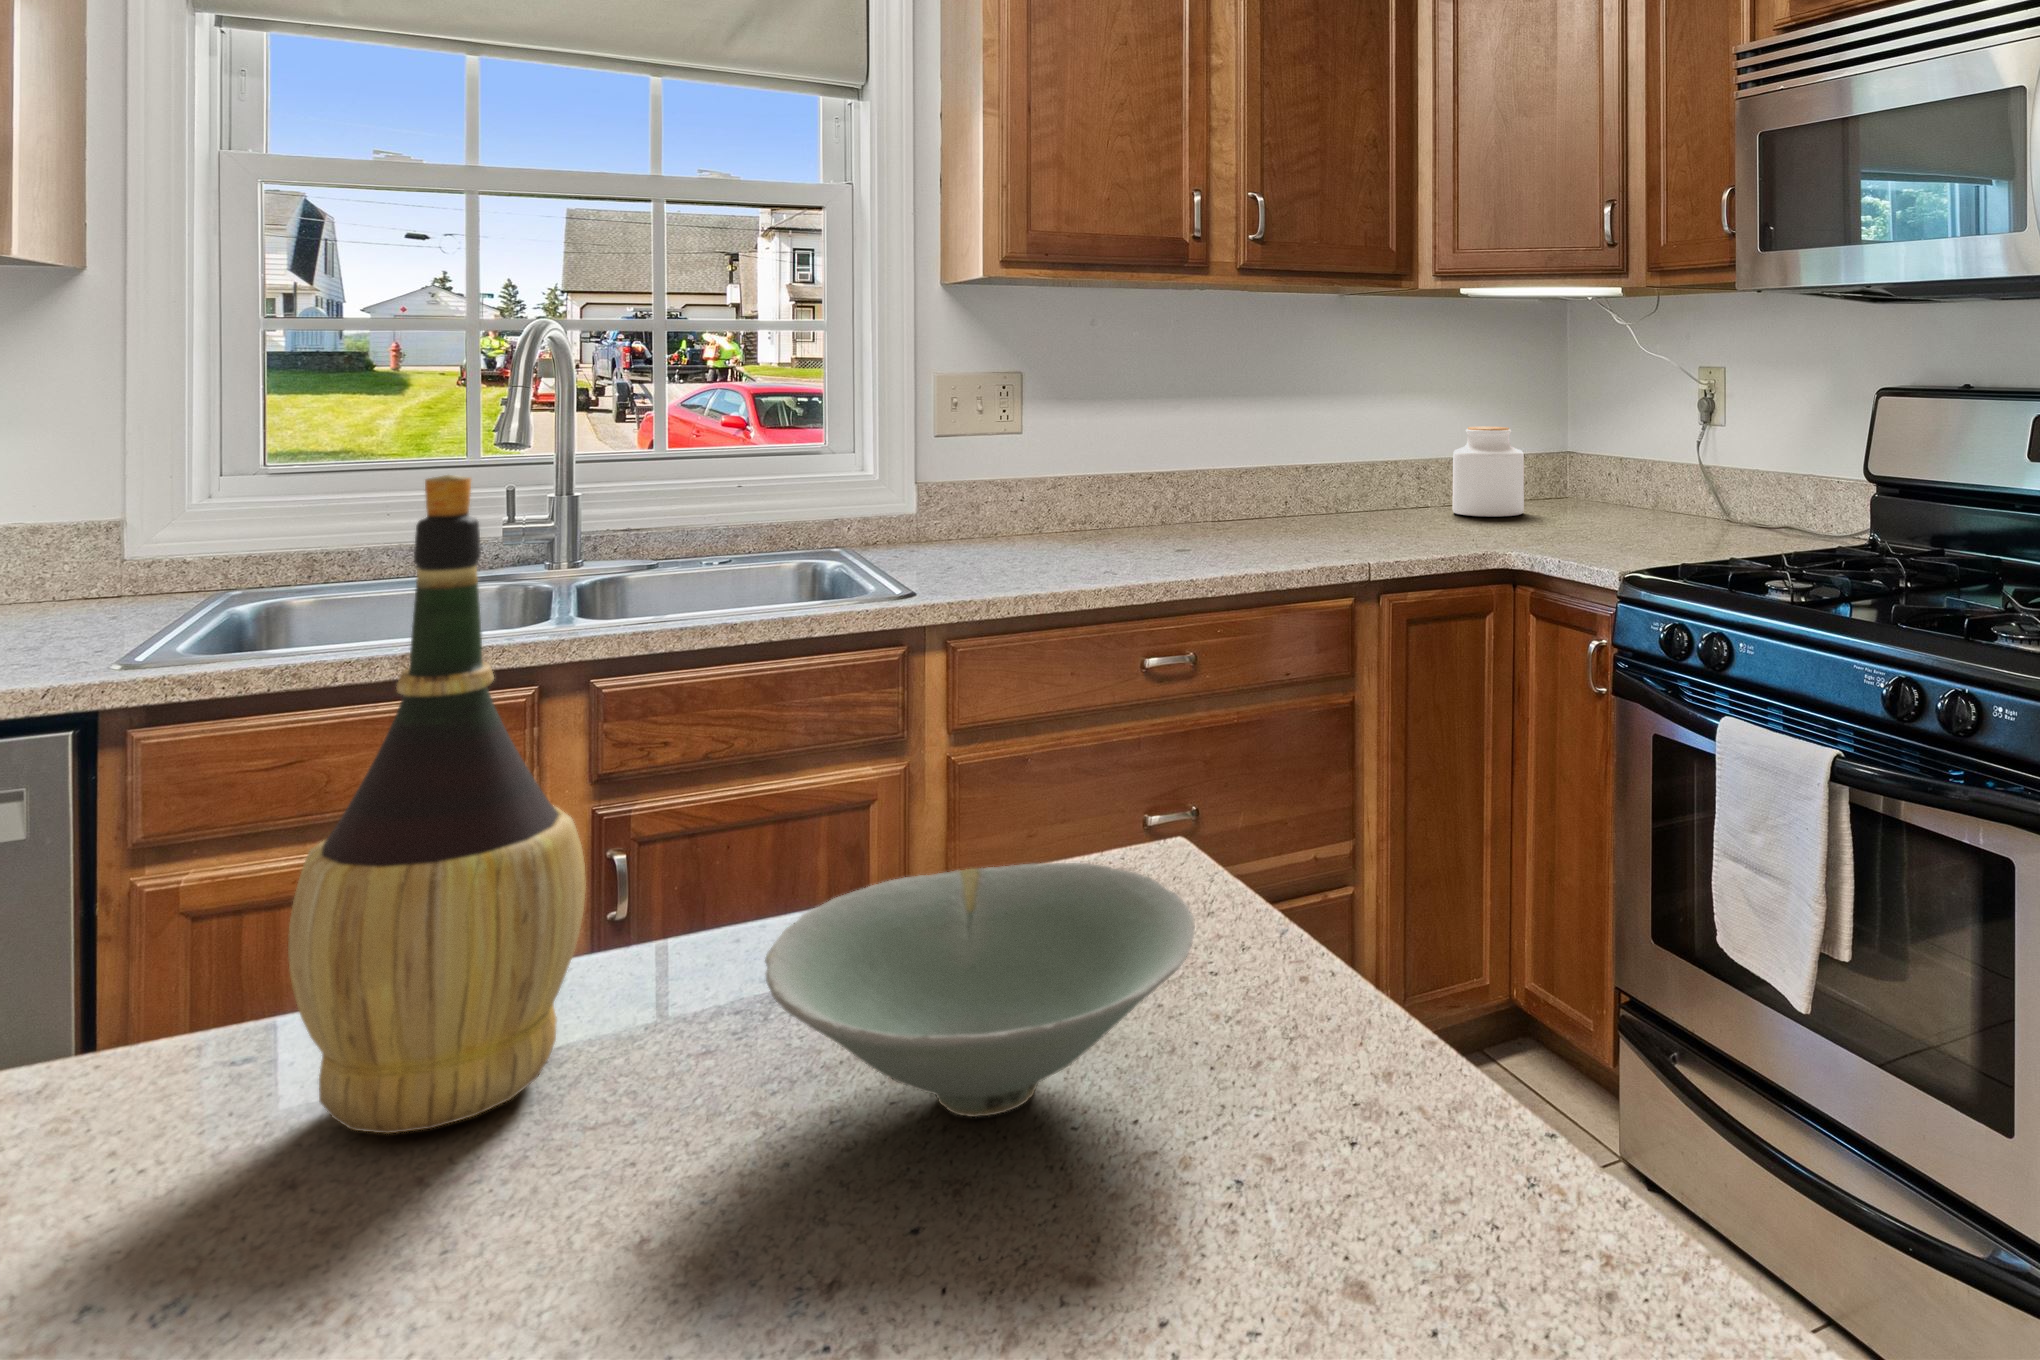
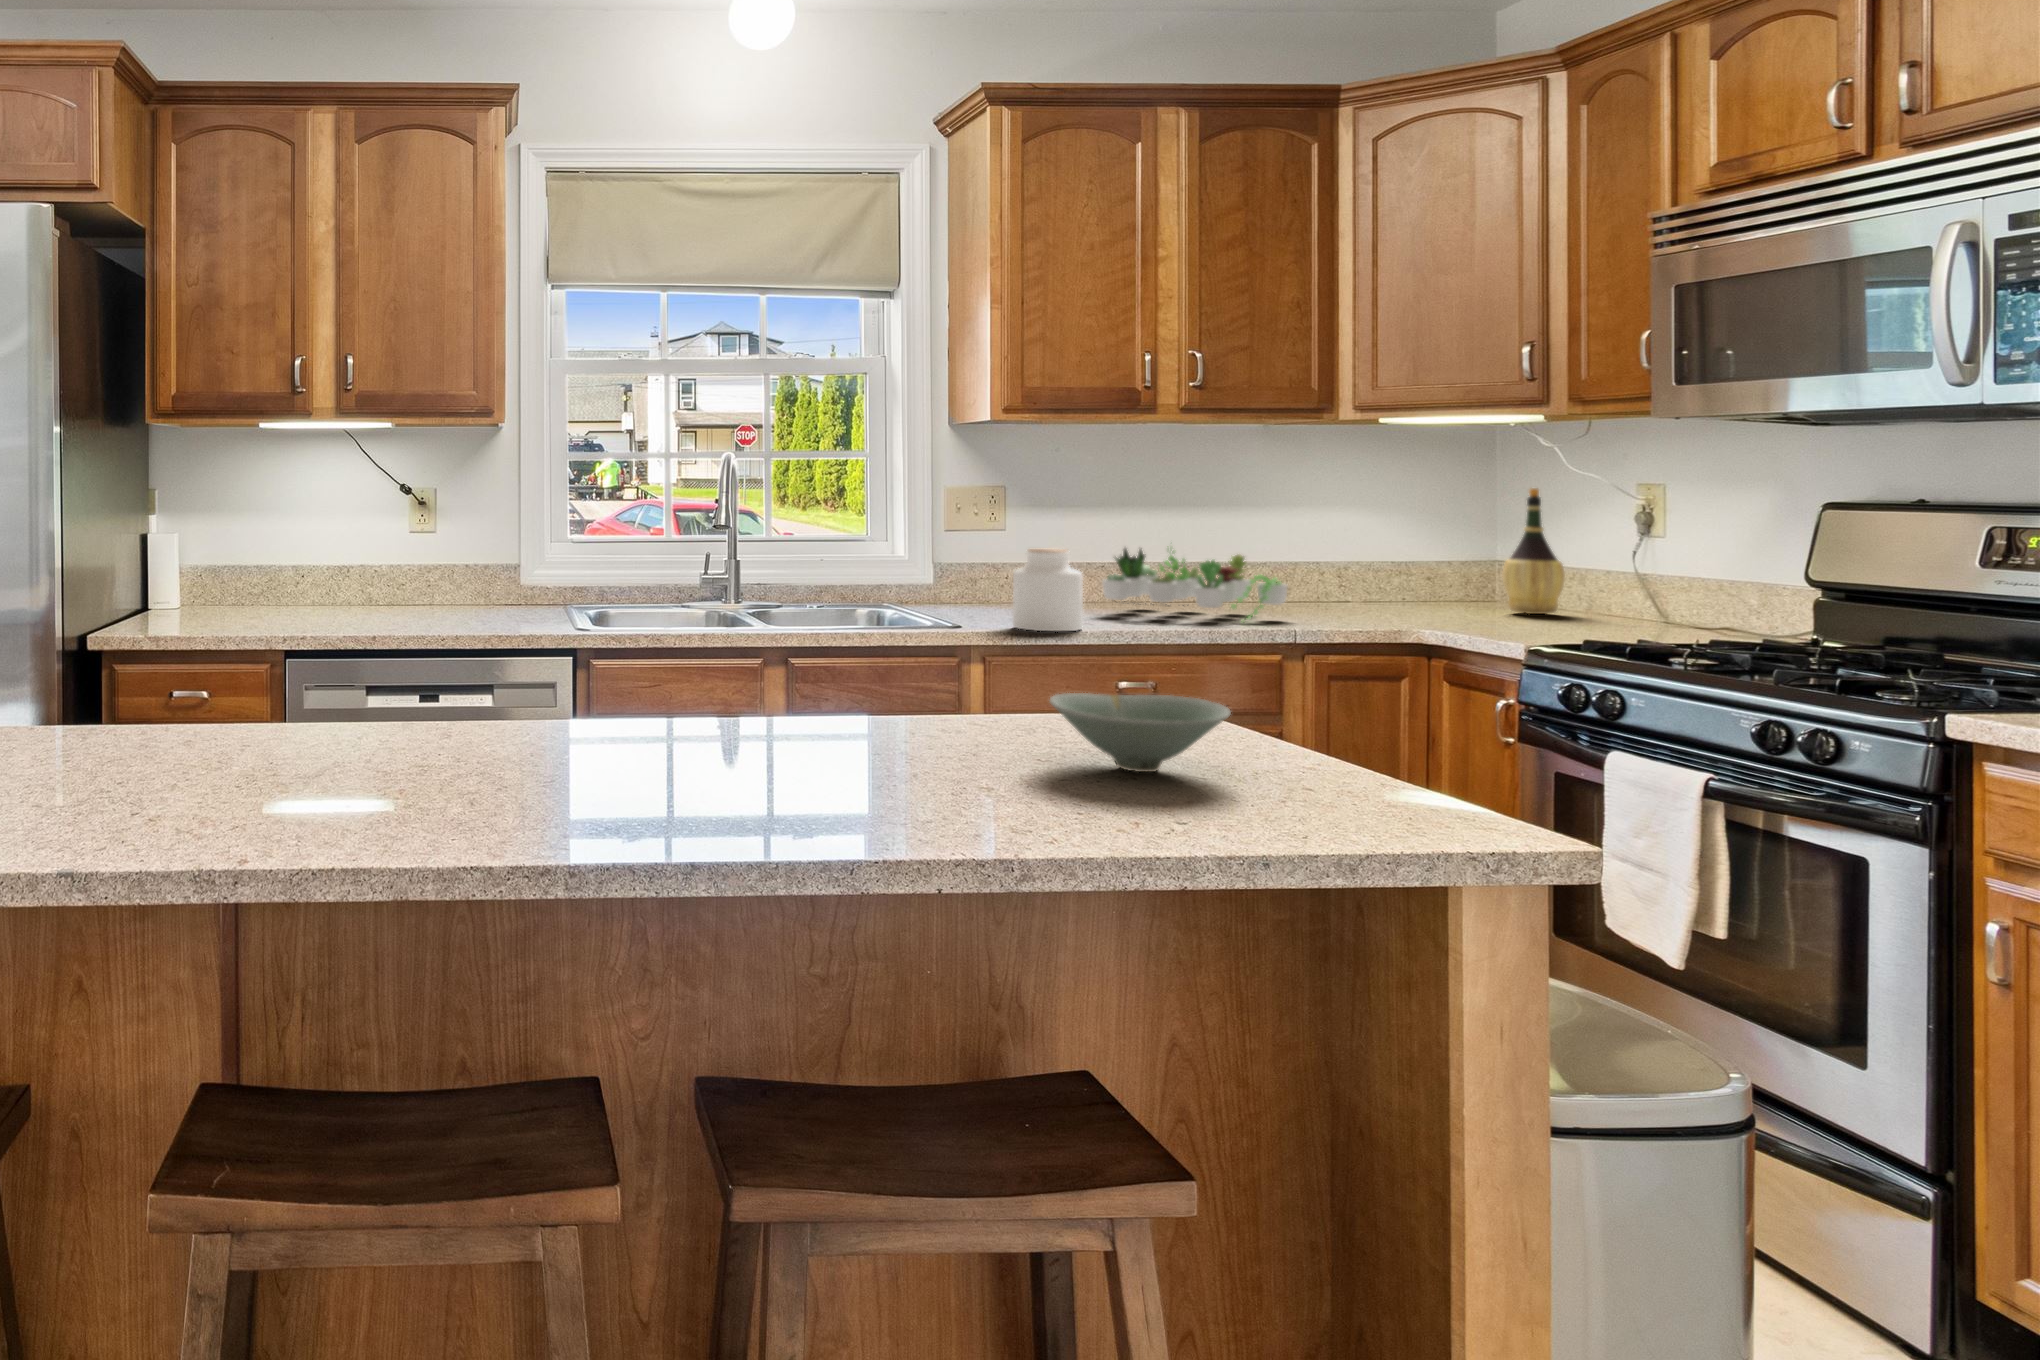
jar: present [1453,427,1524,517] -> present [1013,548,1083,631]
succulent plant: none [1130,440,1359,549] -> present [1102,548,1288,622]
wine bottle: present [288,475,586,1133] -> present [1502,488,1565,614]

